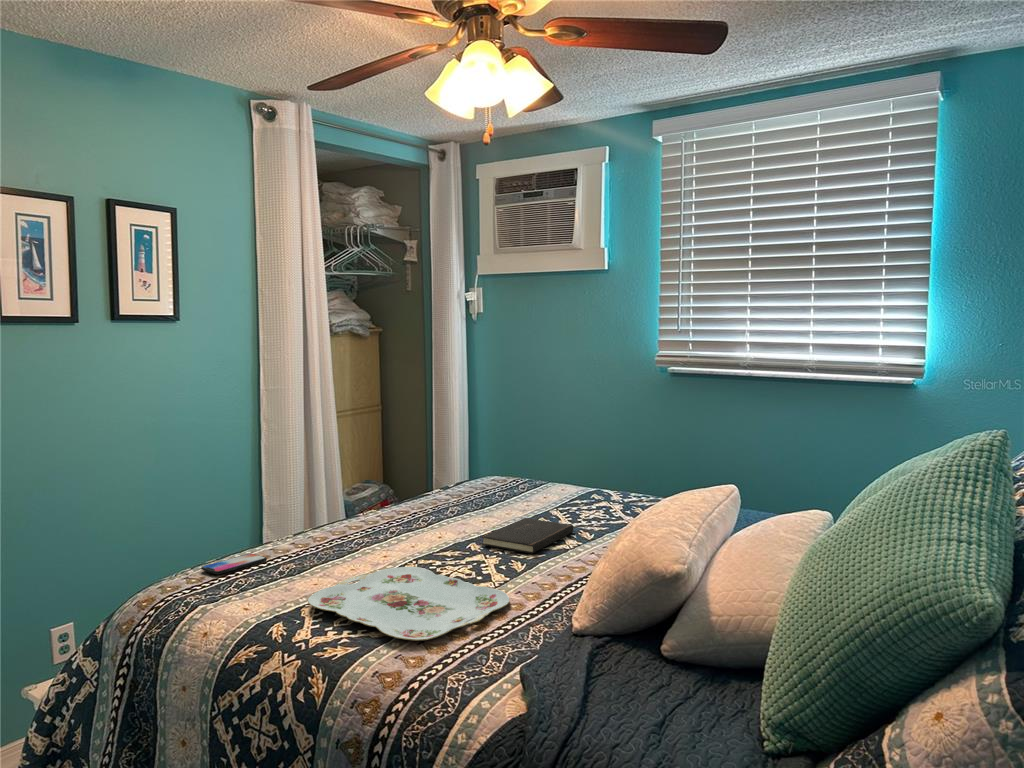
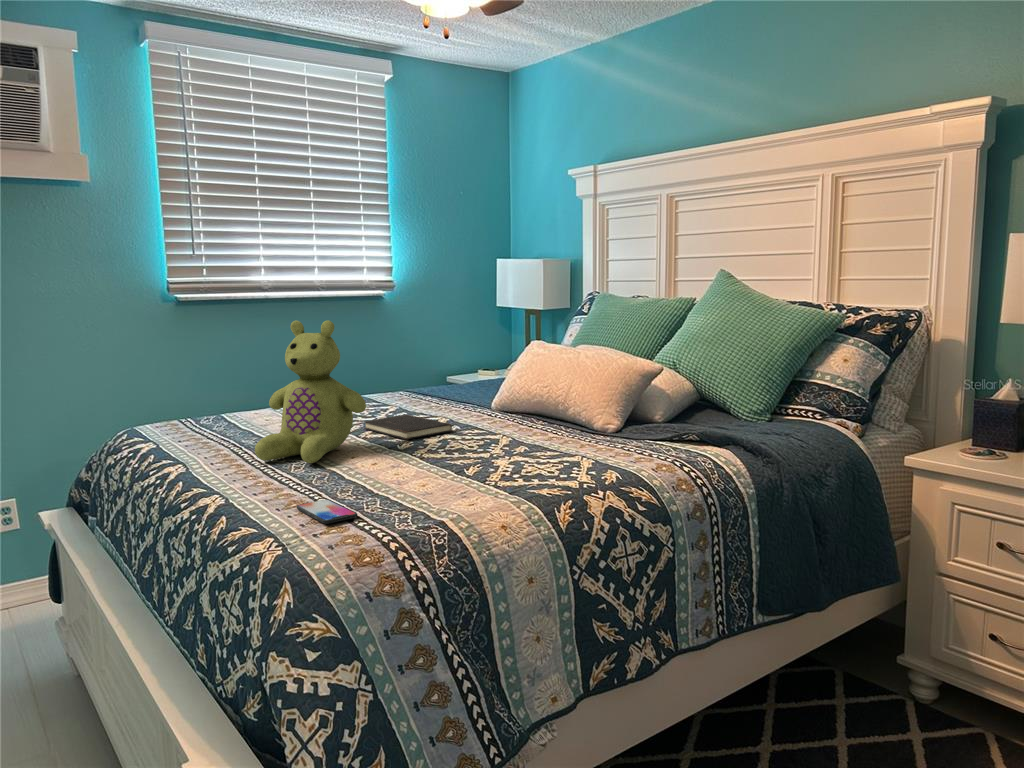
stuffed bear: none [371,408,454,534] -> present [255,320,366,463]
serving tray: present [308,567,509,641] -> none [446,438,621,480]

